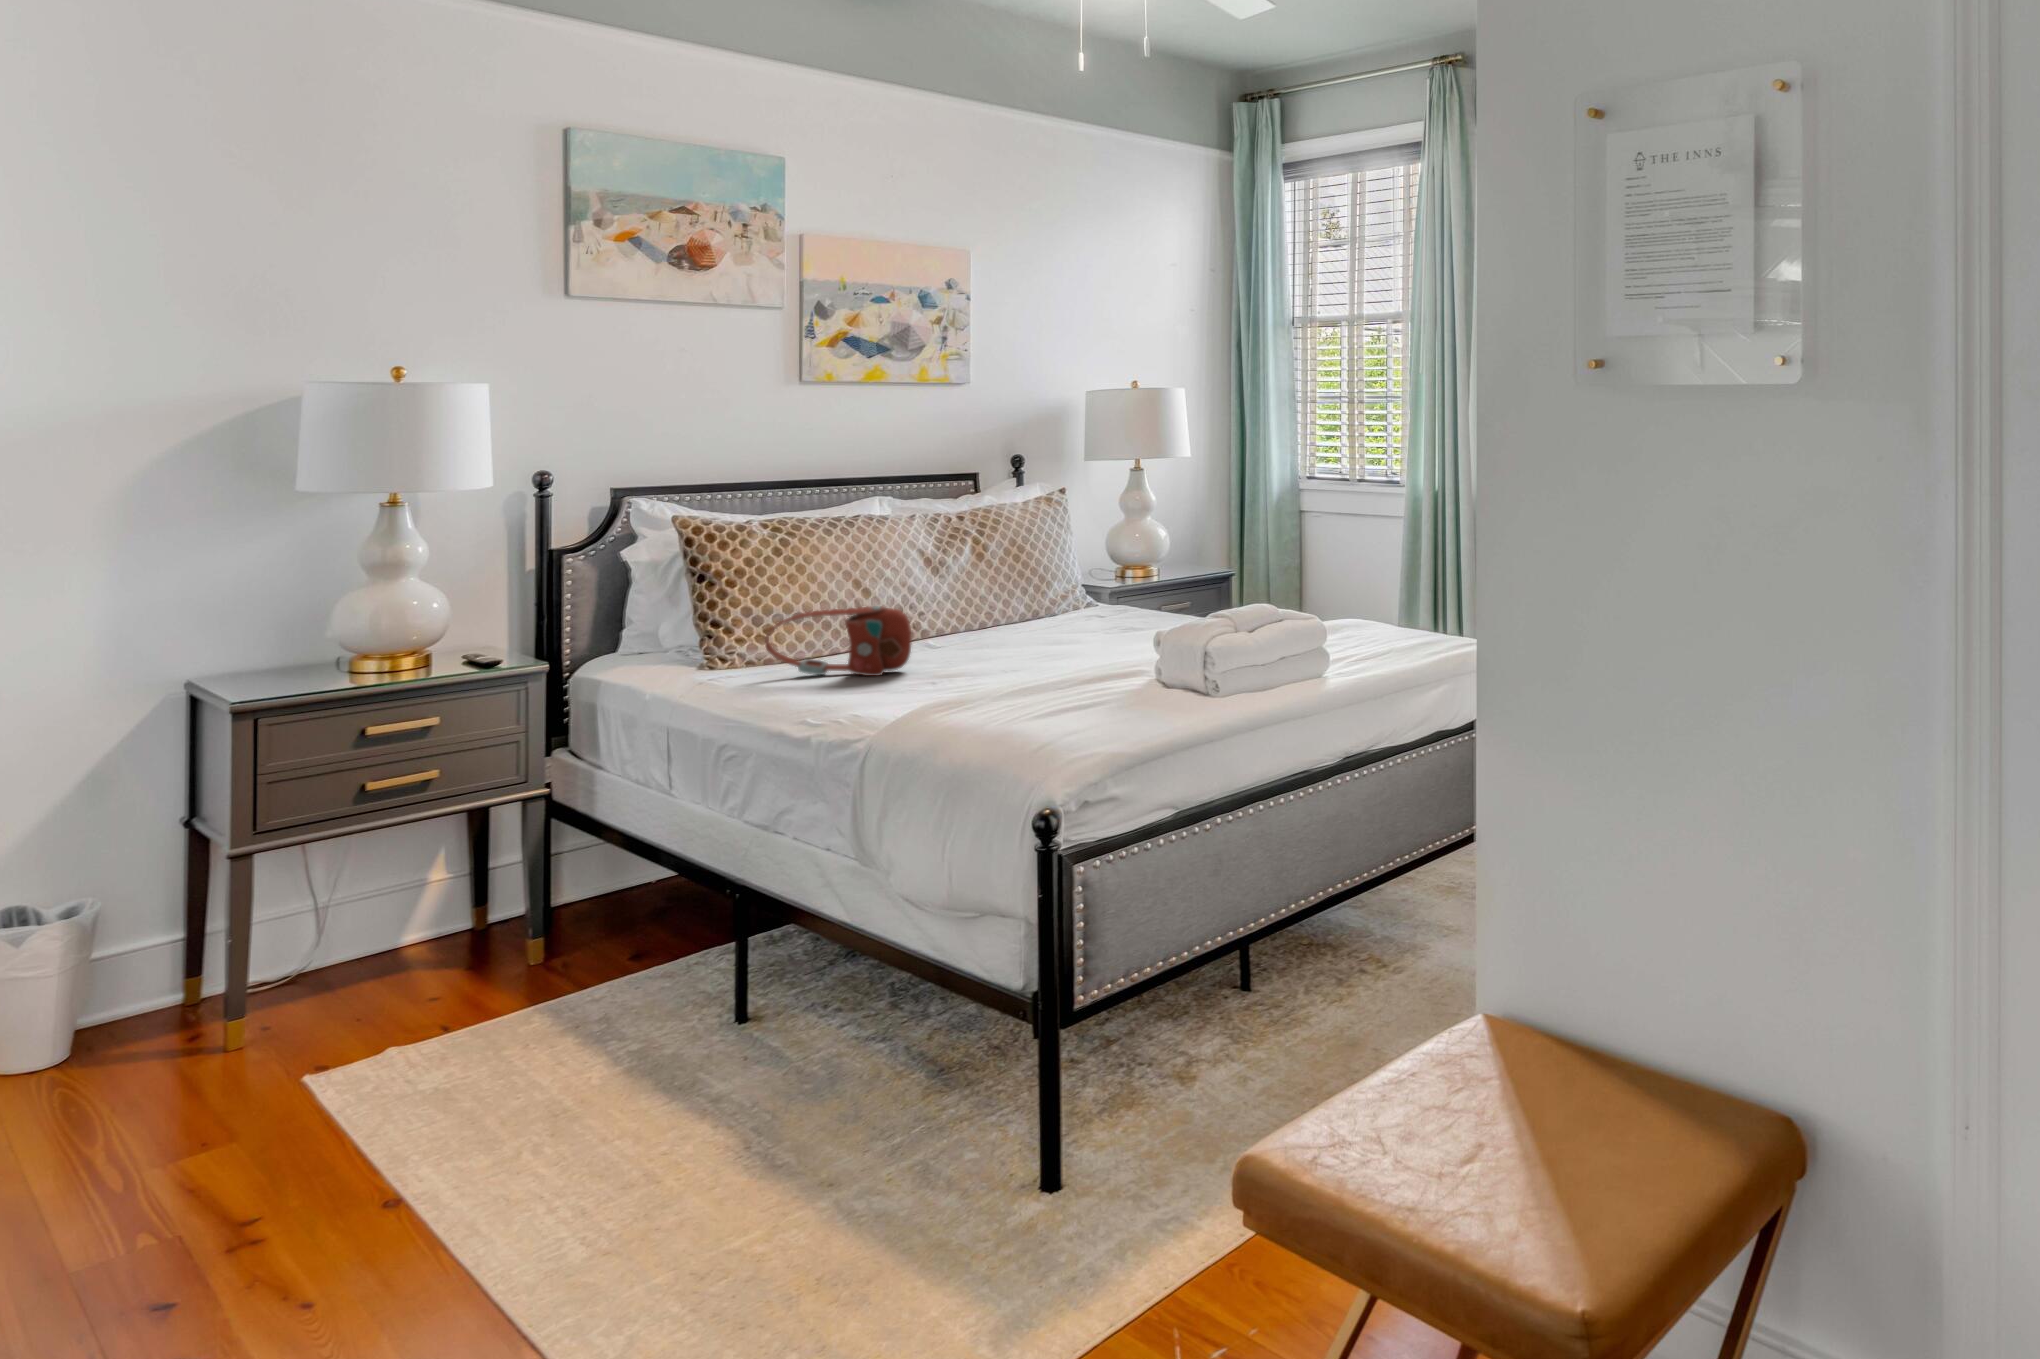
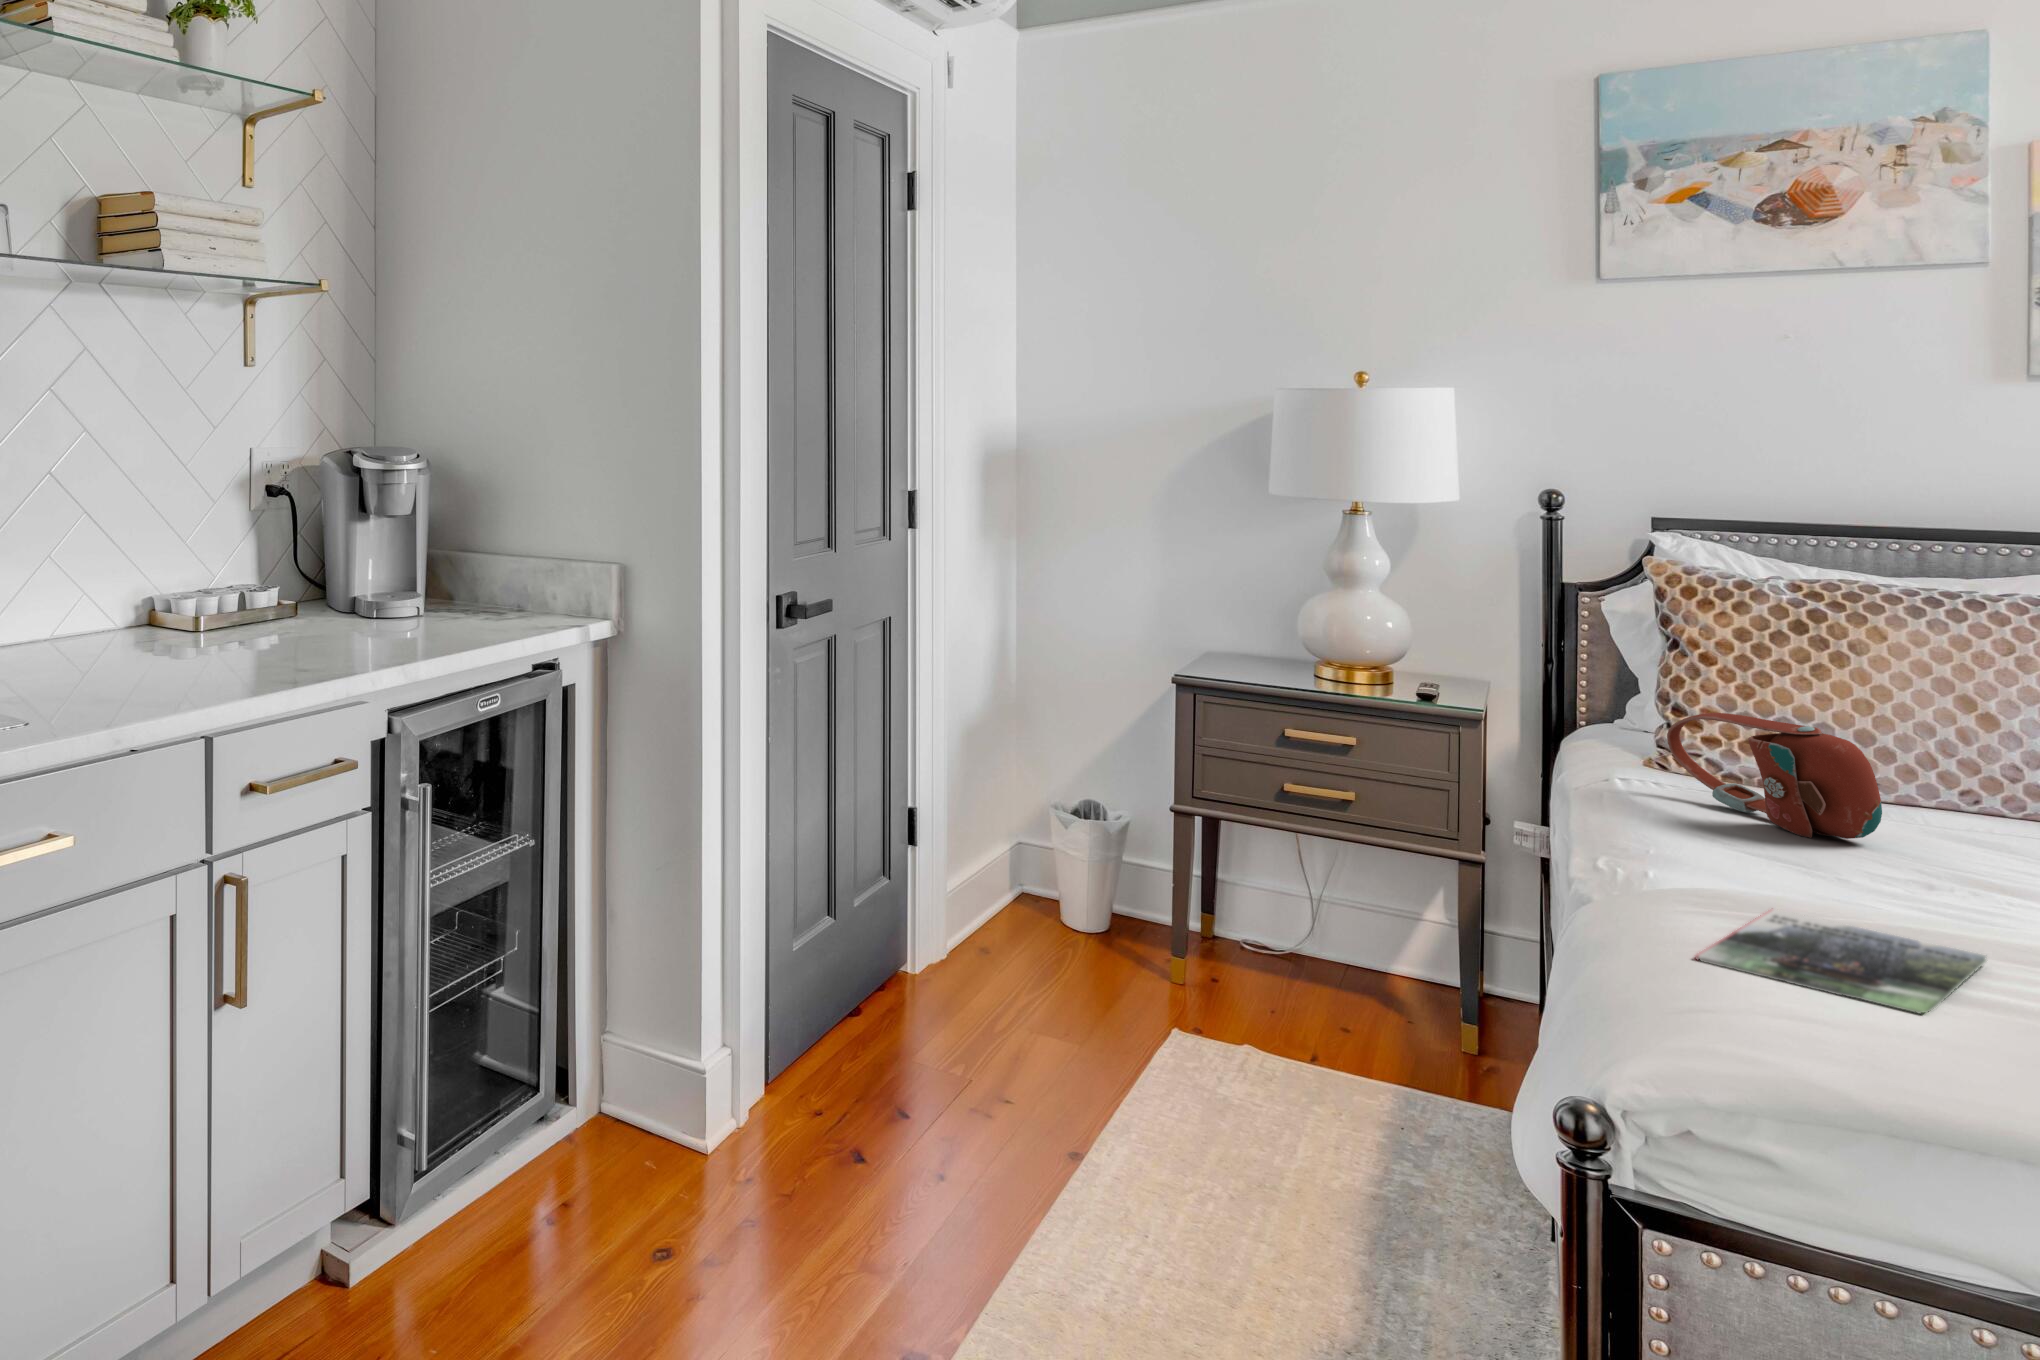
magazine: none [1014,685,1156,723] -> present [1695,909,1986,1013]

